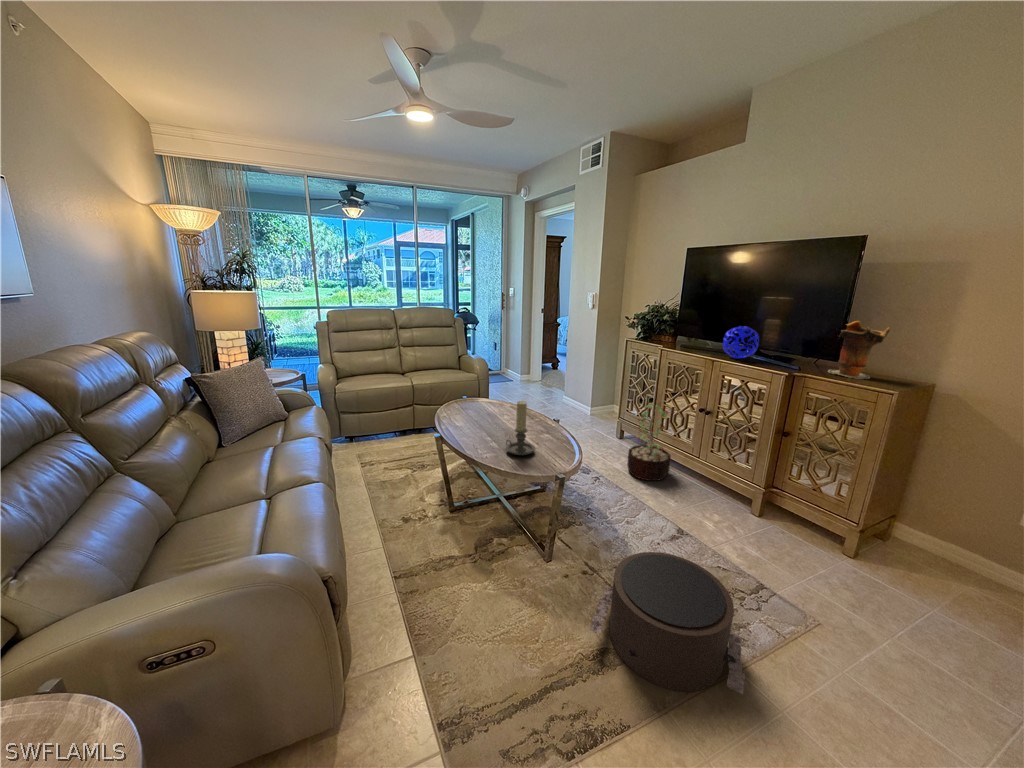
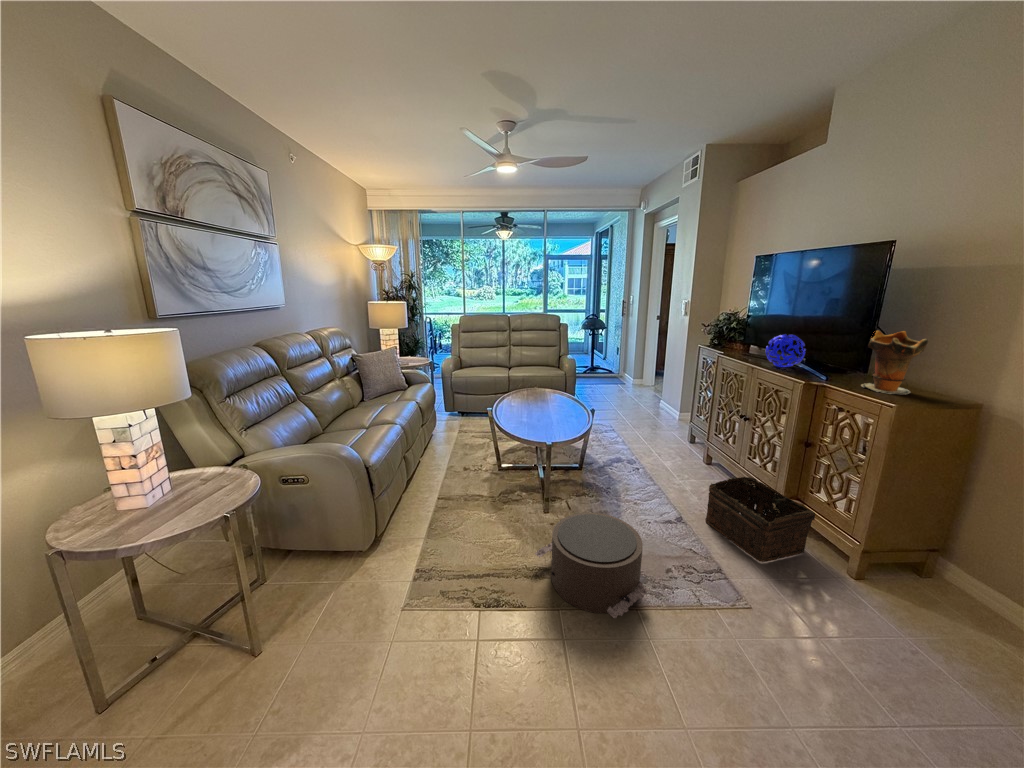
candle holder: present [506,401,535,455] -> none [532,388,555,430]
decorative plant: present [627,403,671,481] -> none [670,406,715,481]
basket: none [700,471,806,559] -> present [705,477,815,562]

